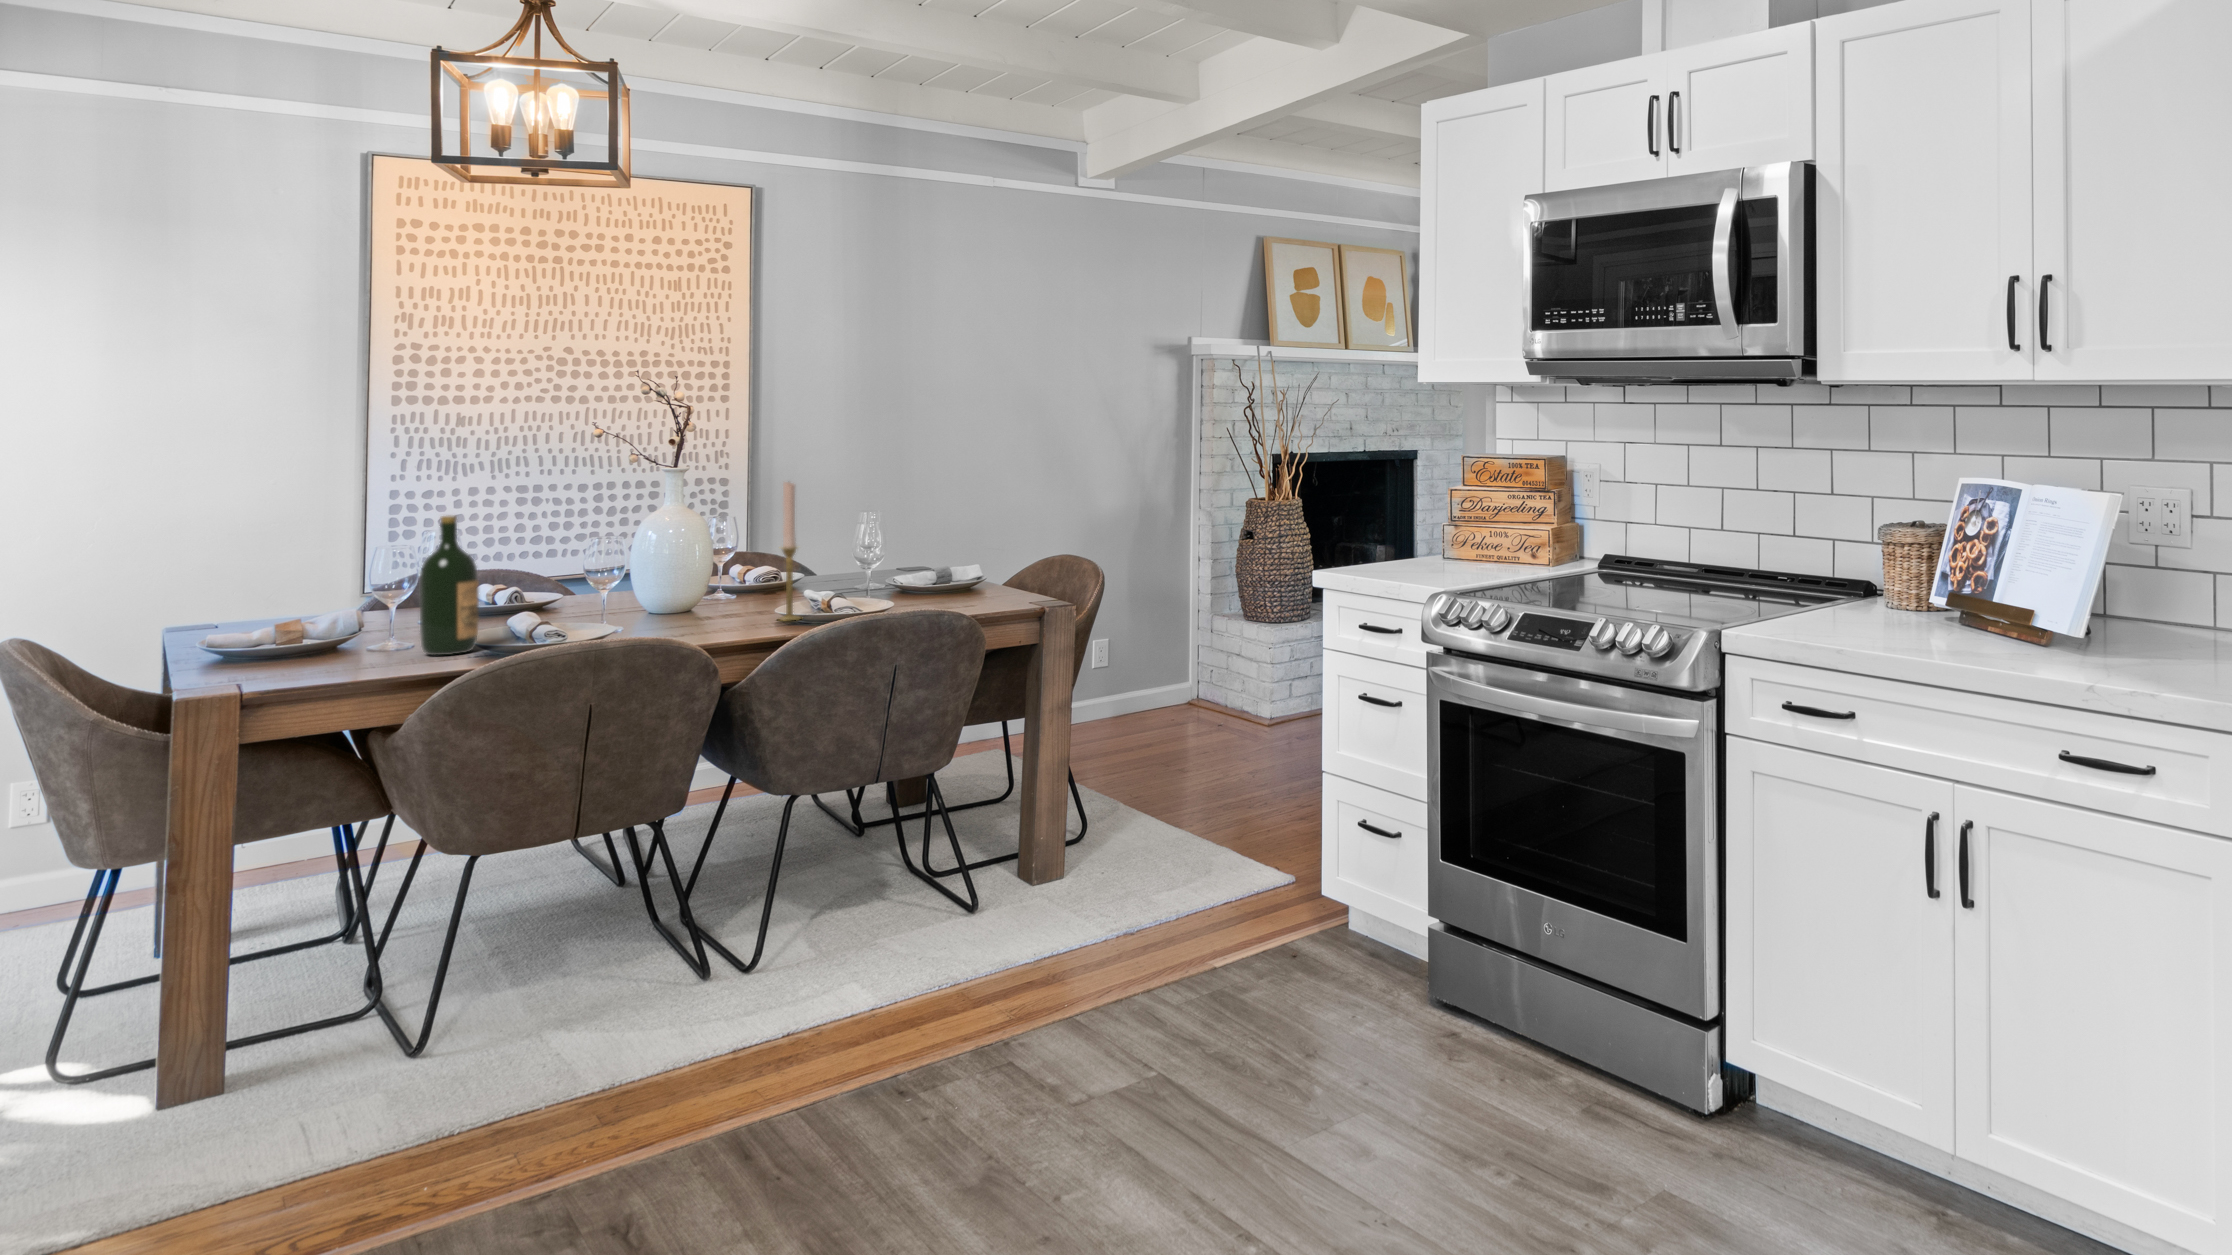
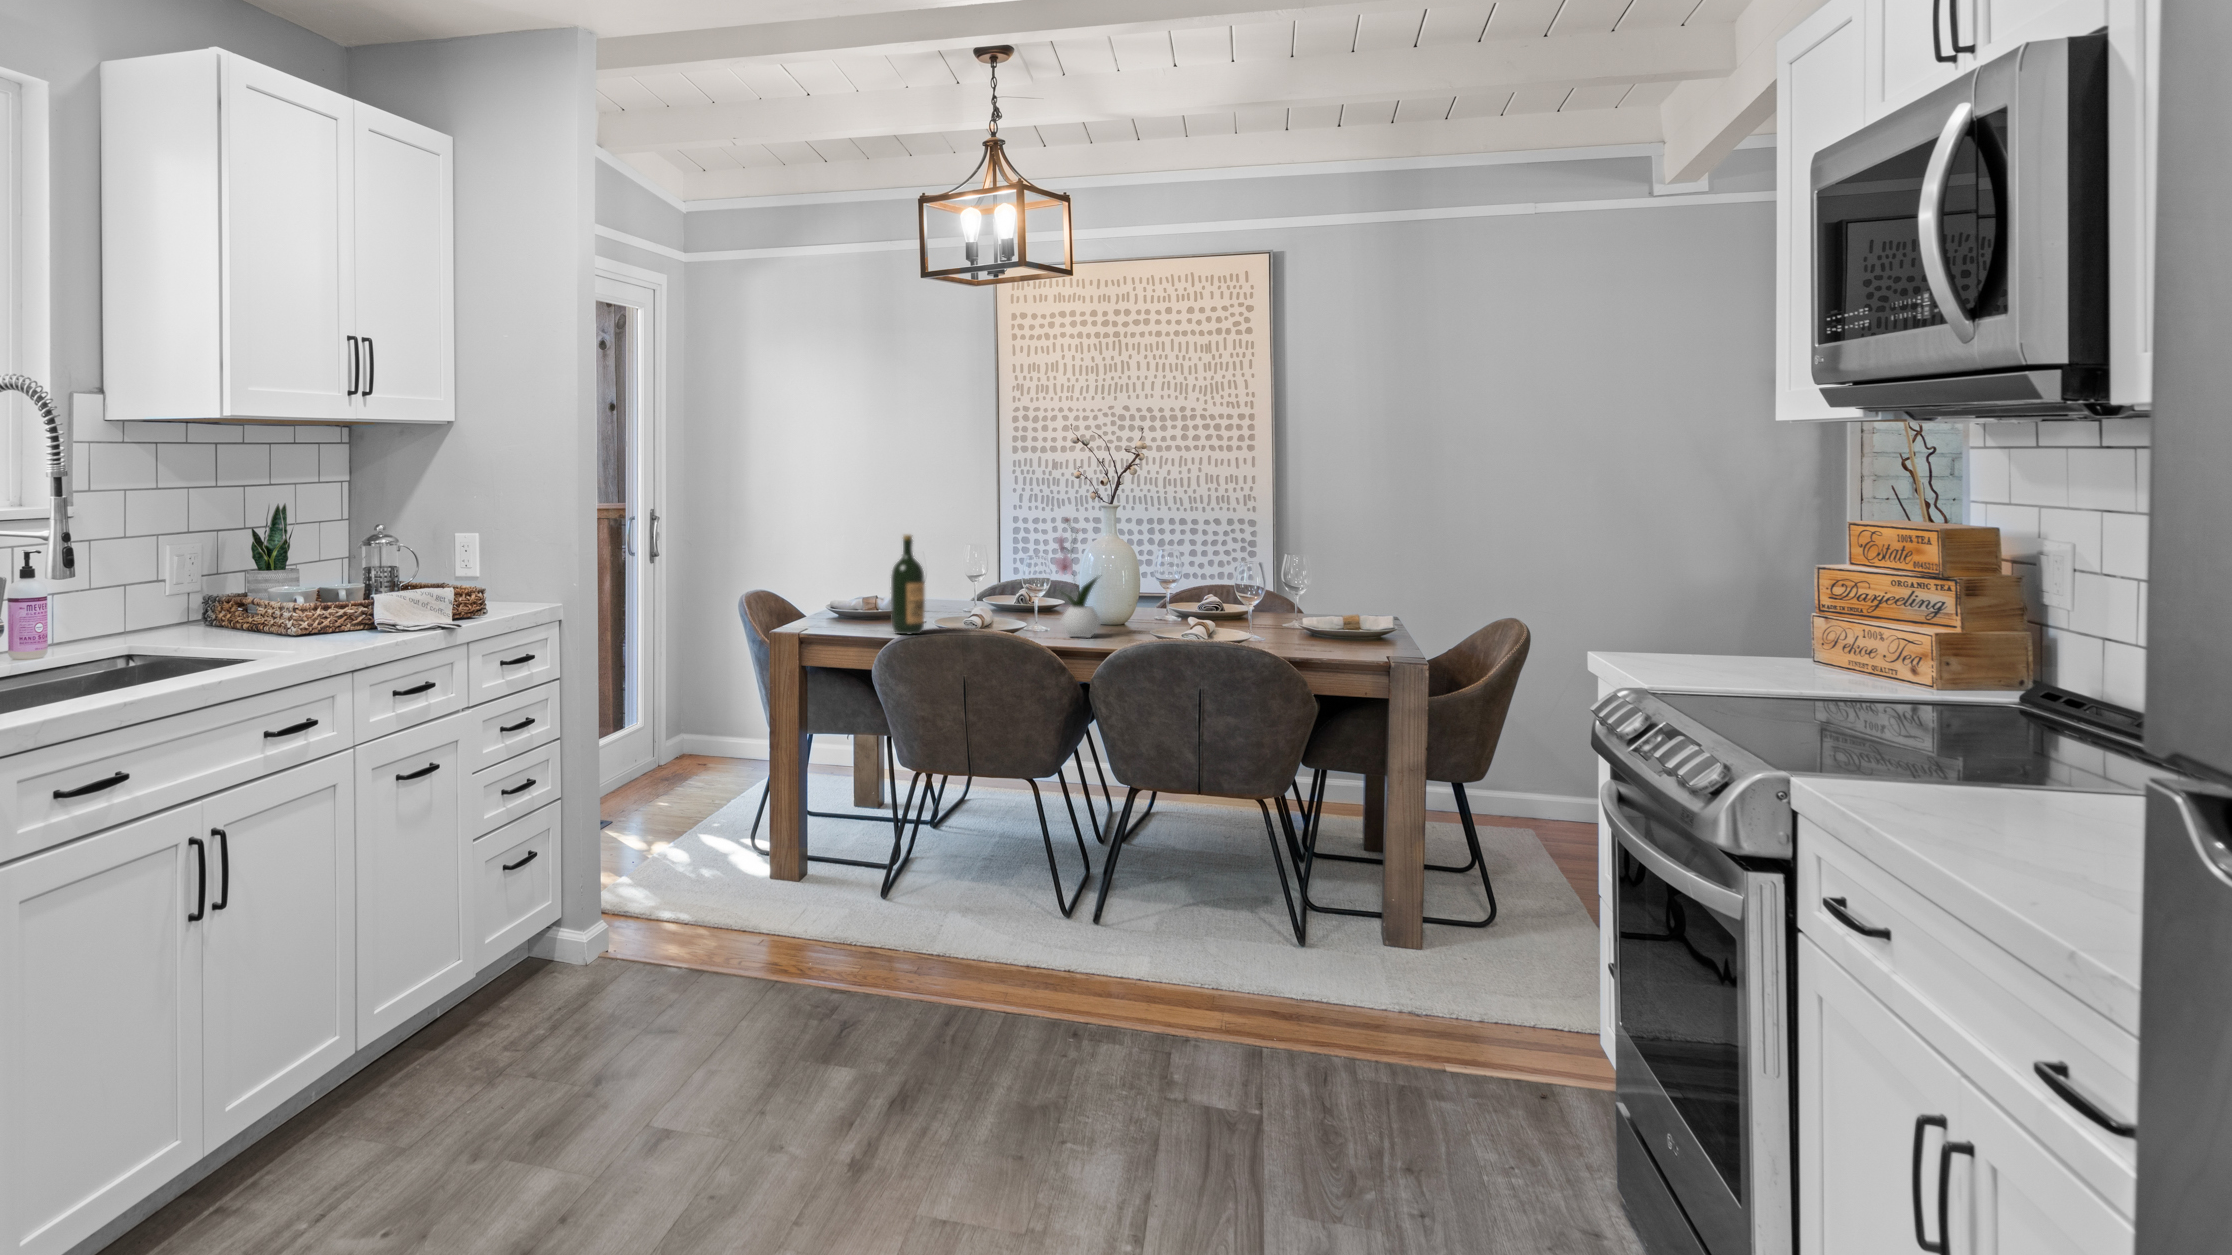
flower arrangement: none [667,482,737,625] -> present [1055,519,1101,638]
candlestick: present [780,482,800,621] -> none [1128,520,1149,643]

